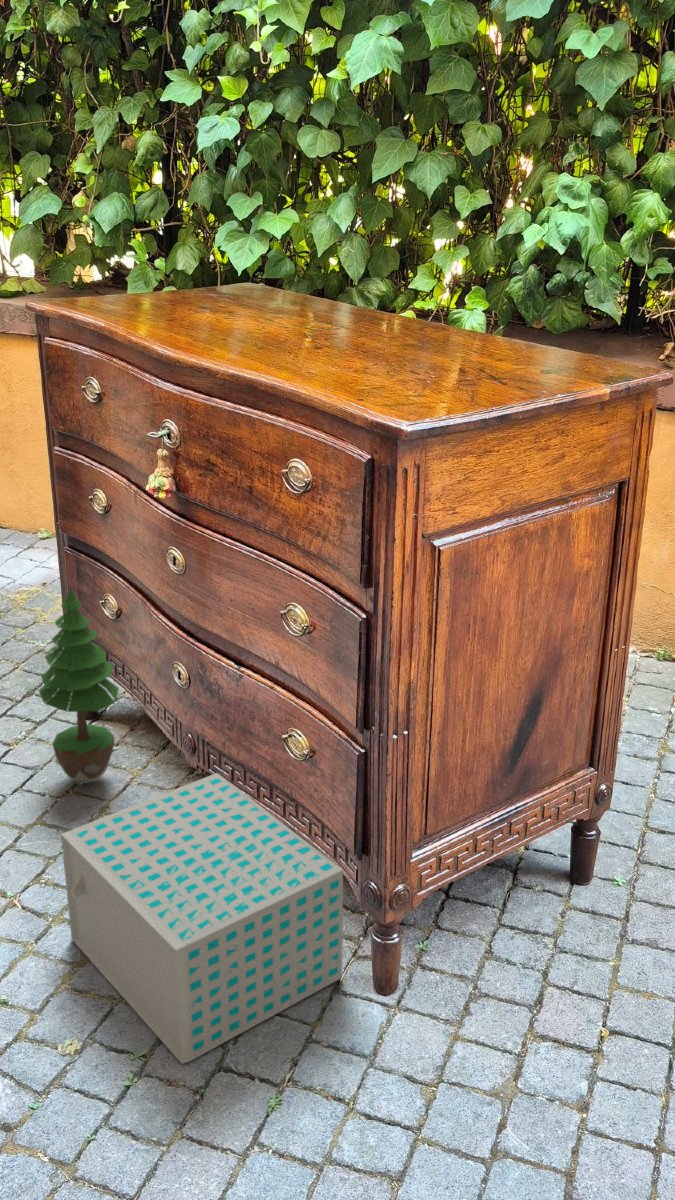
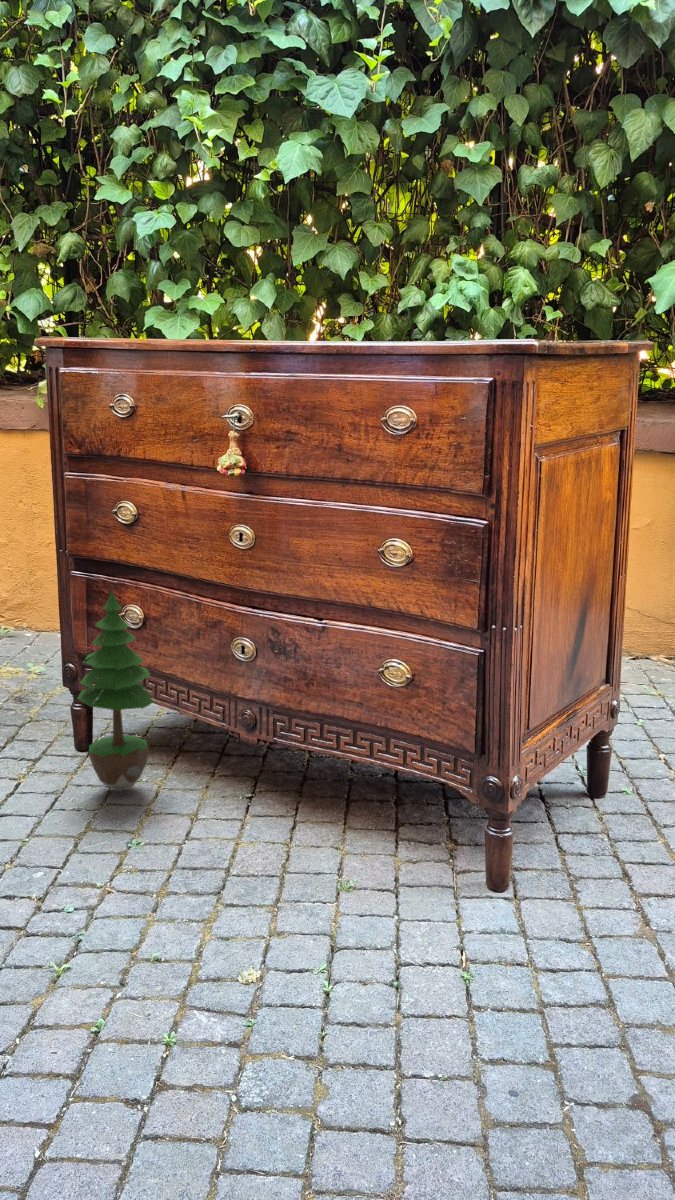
storage box: present [61,773,343,1063] -> none [188,731,462,966]

